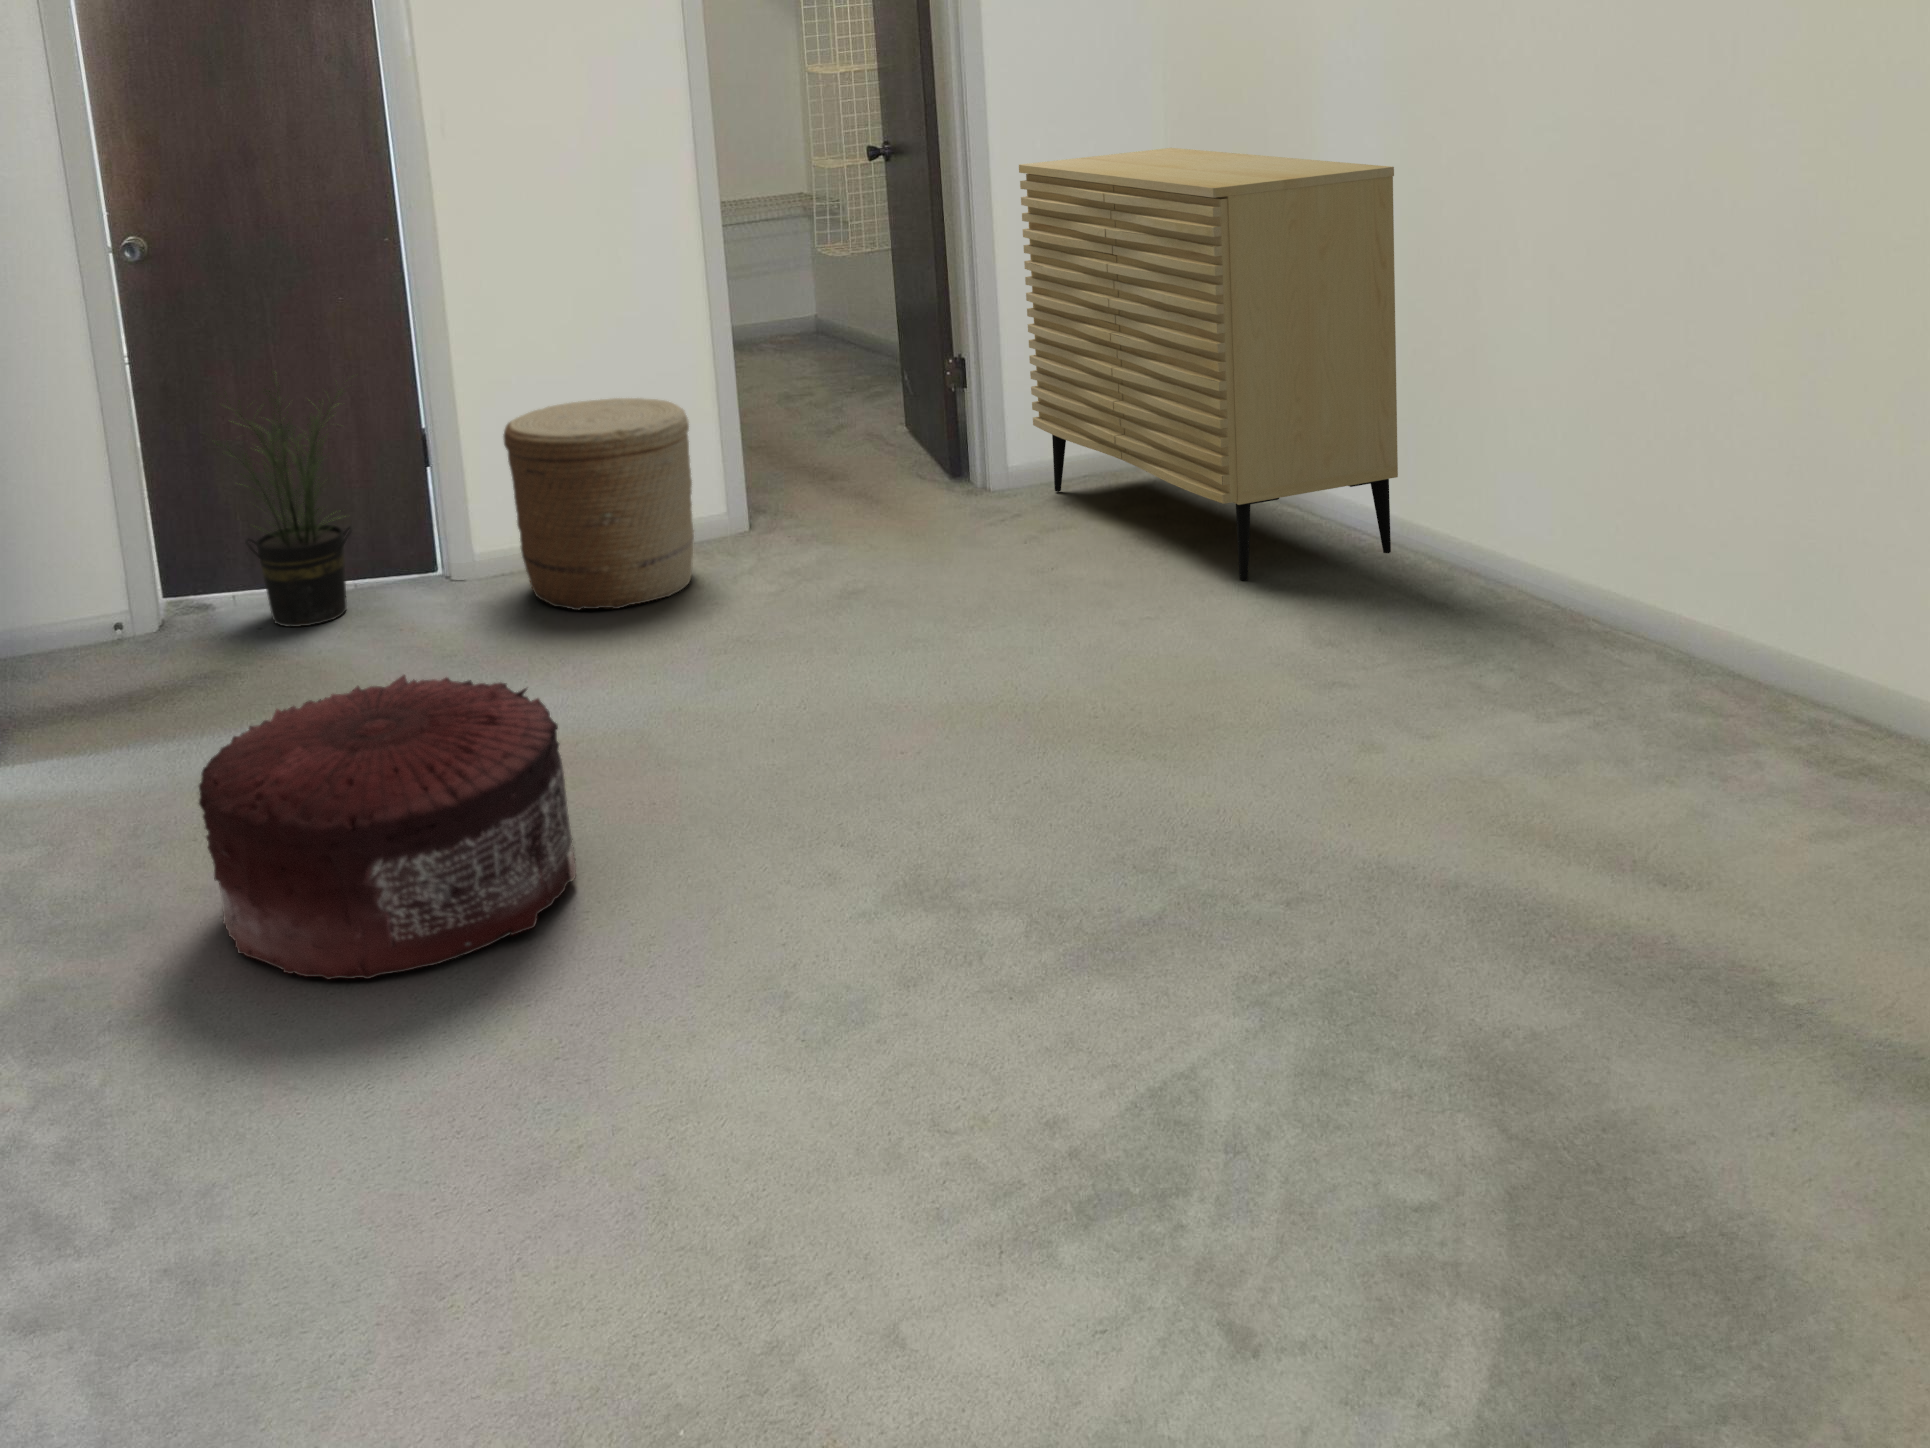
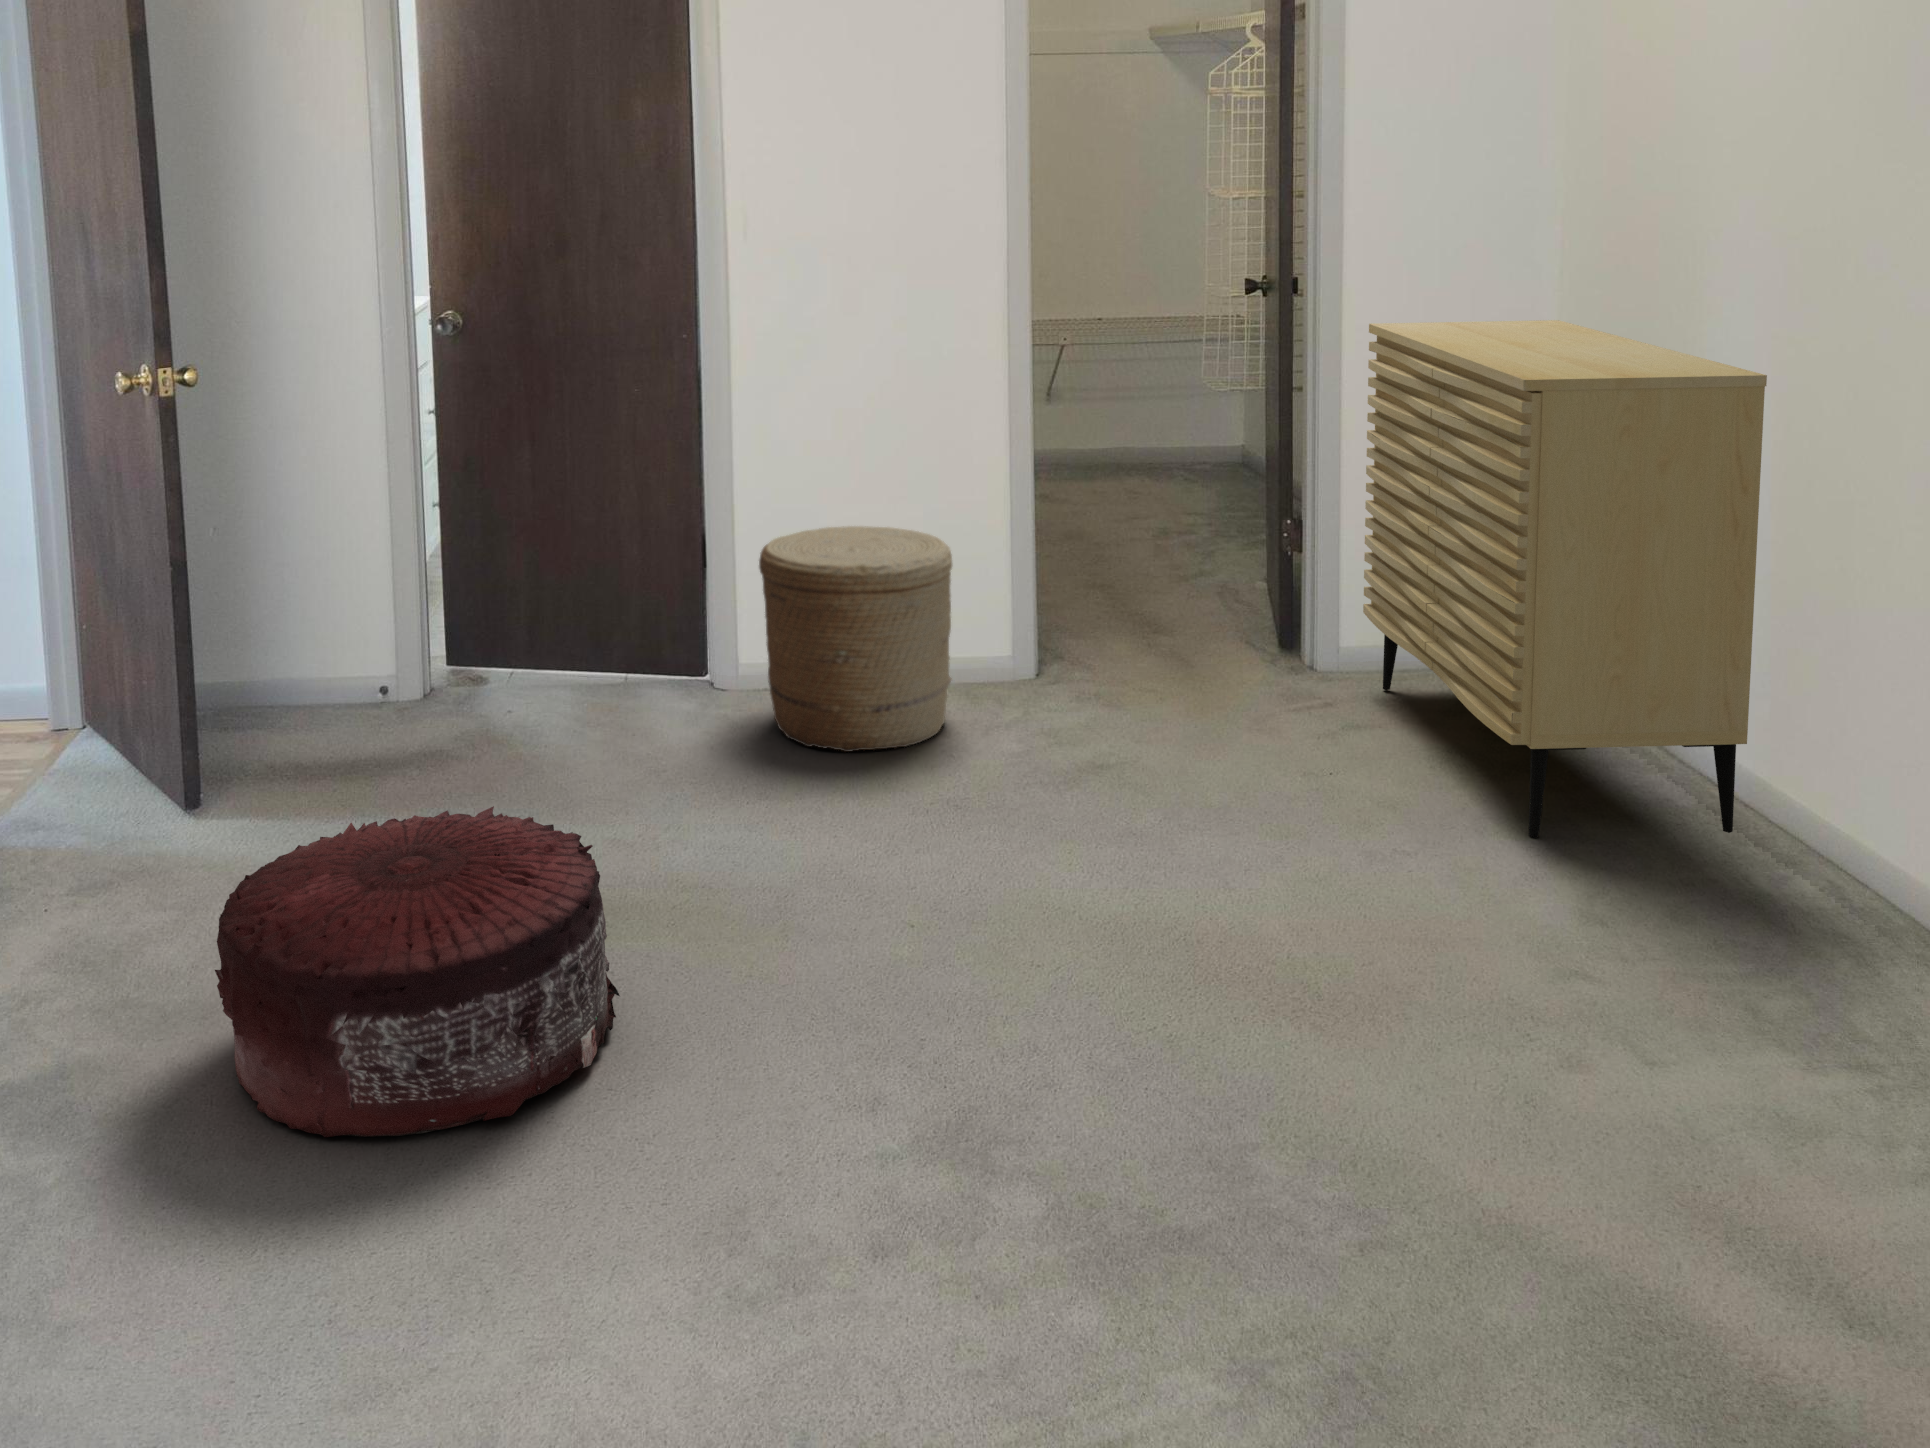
potted plant: present [215,369,353,627] -> none [478,456,630,719]

